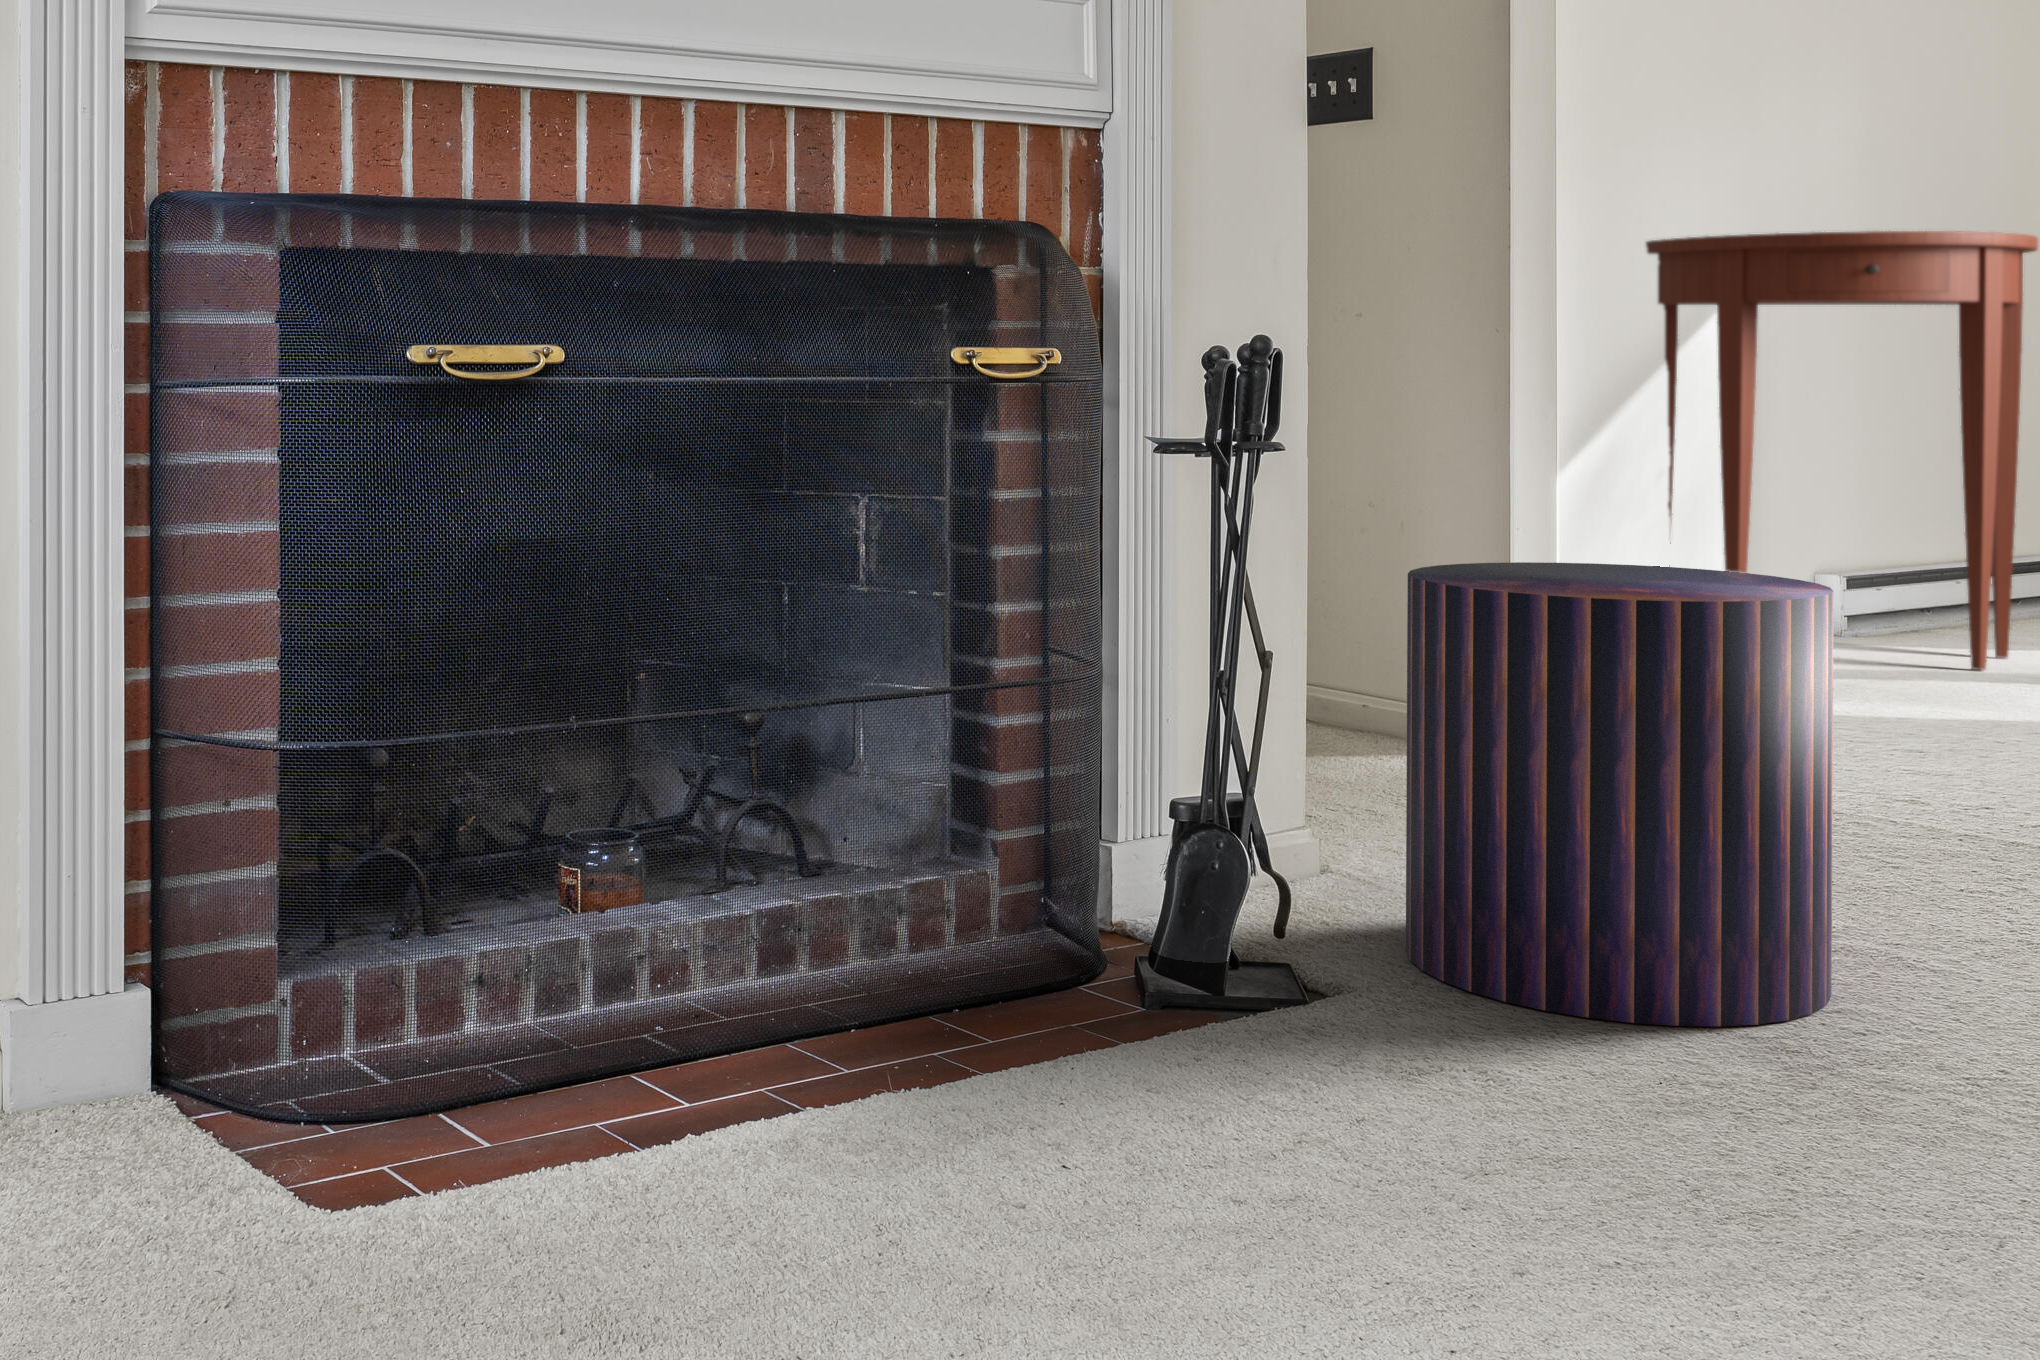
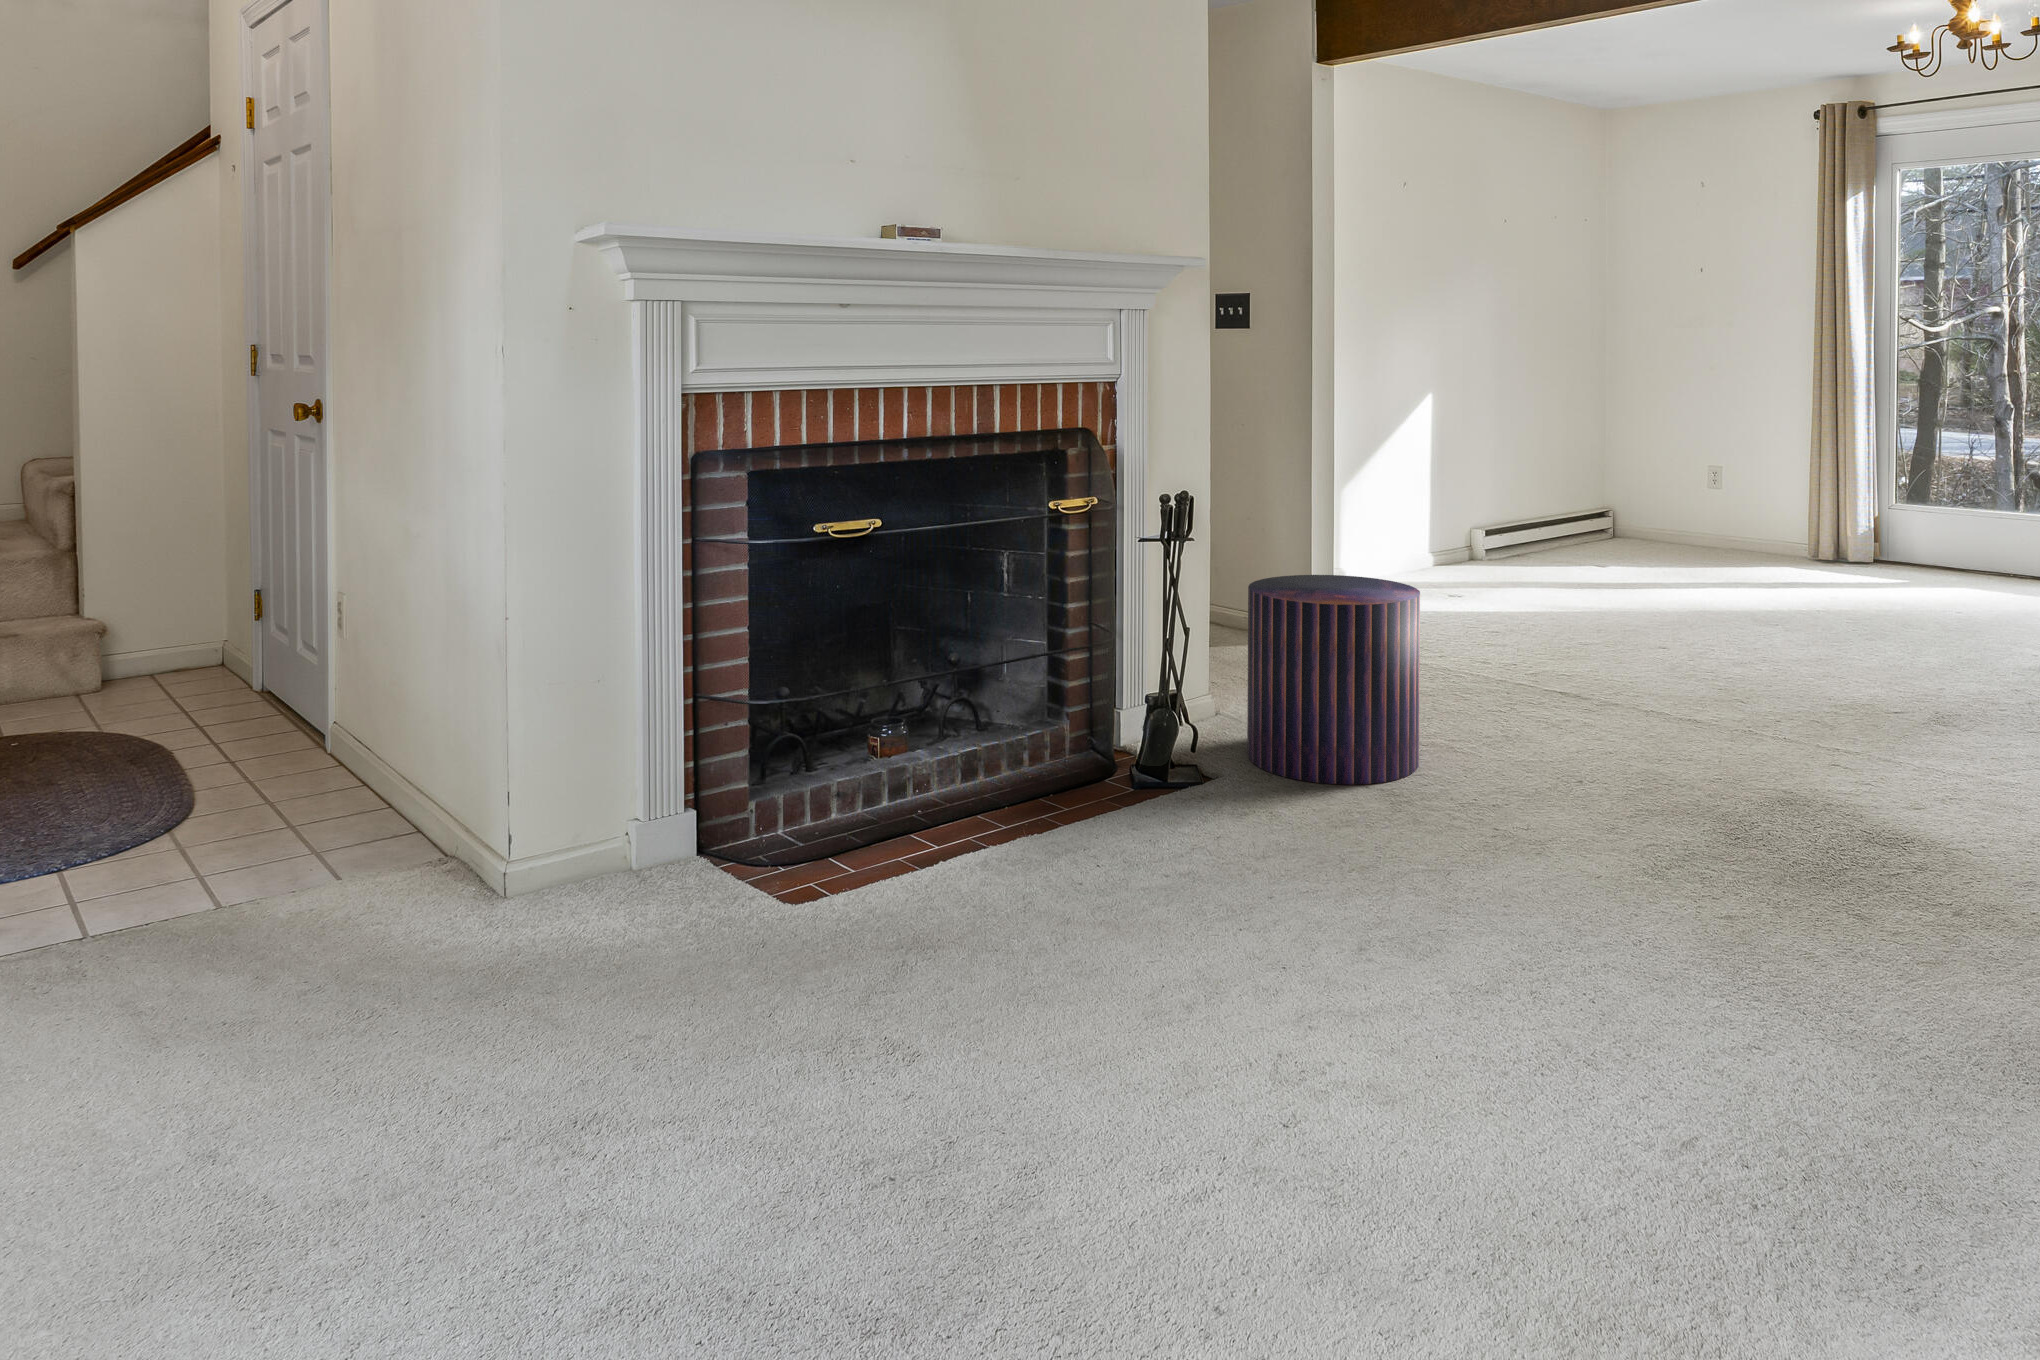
console table: present [1646,231,2038,670] -> none [1381,368,1564,580]

